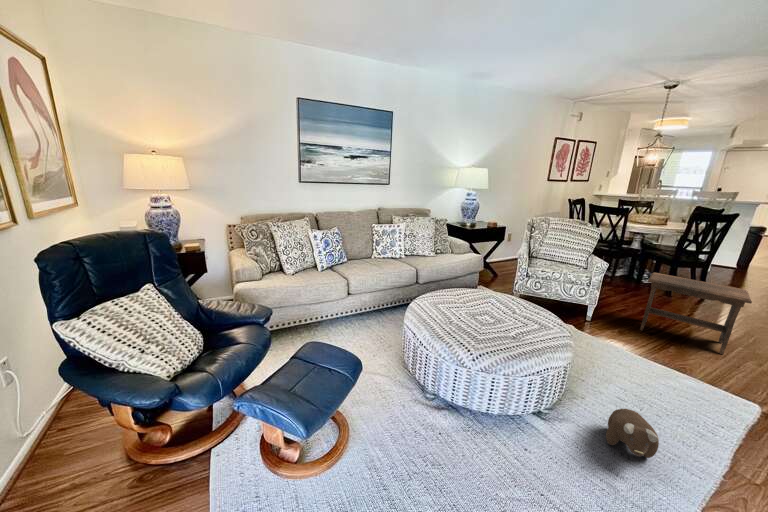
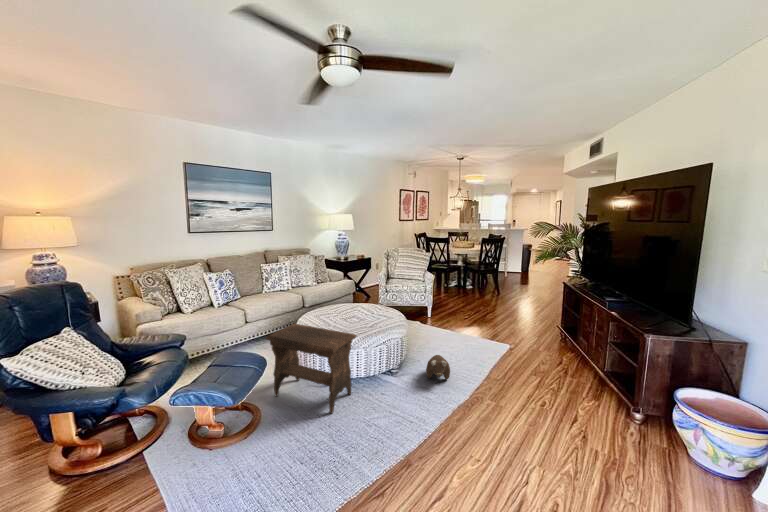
footstool: present [640,273,752,354] -> present [266,324,356,413]

